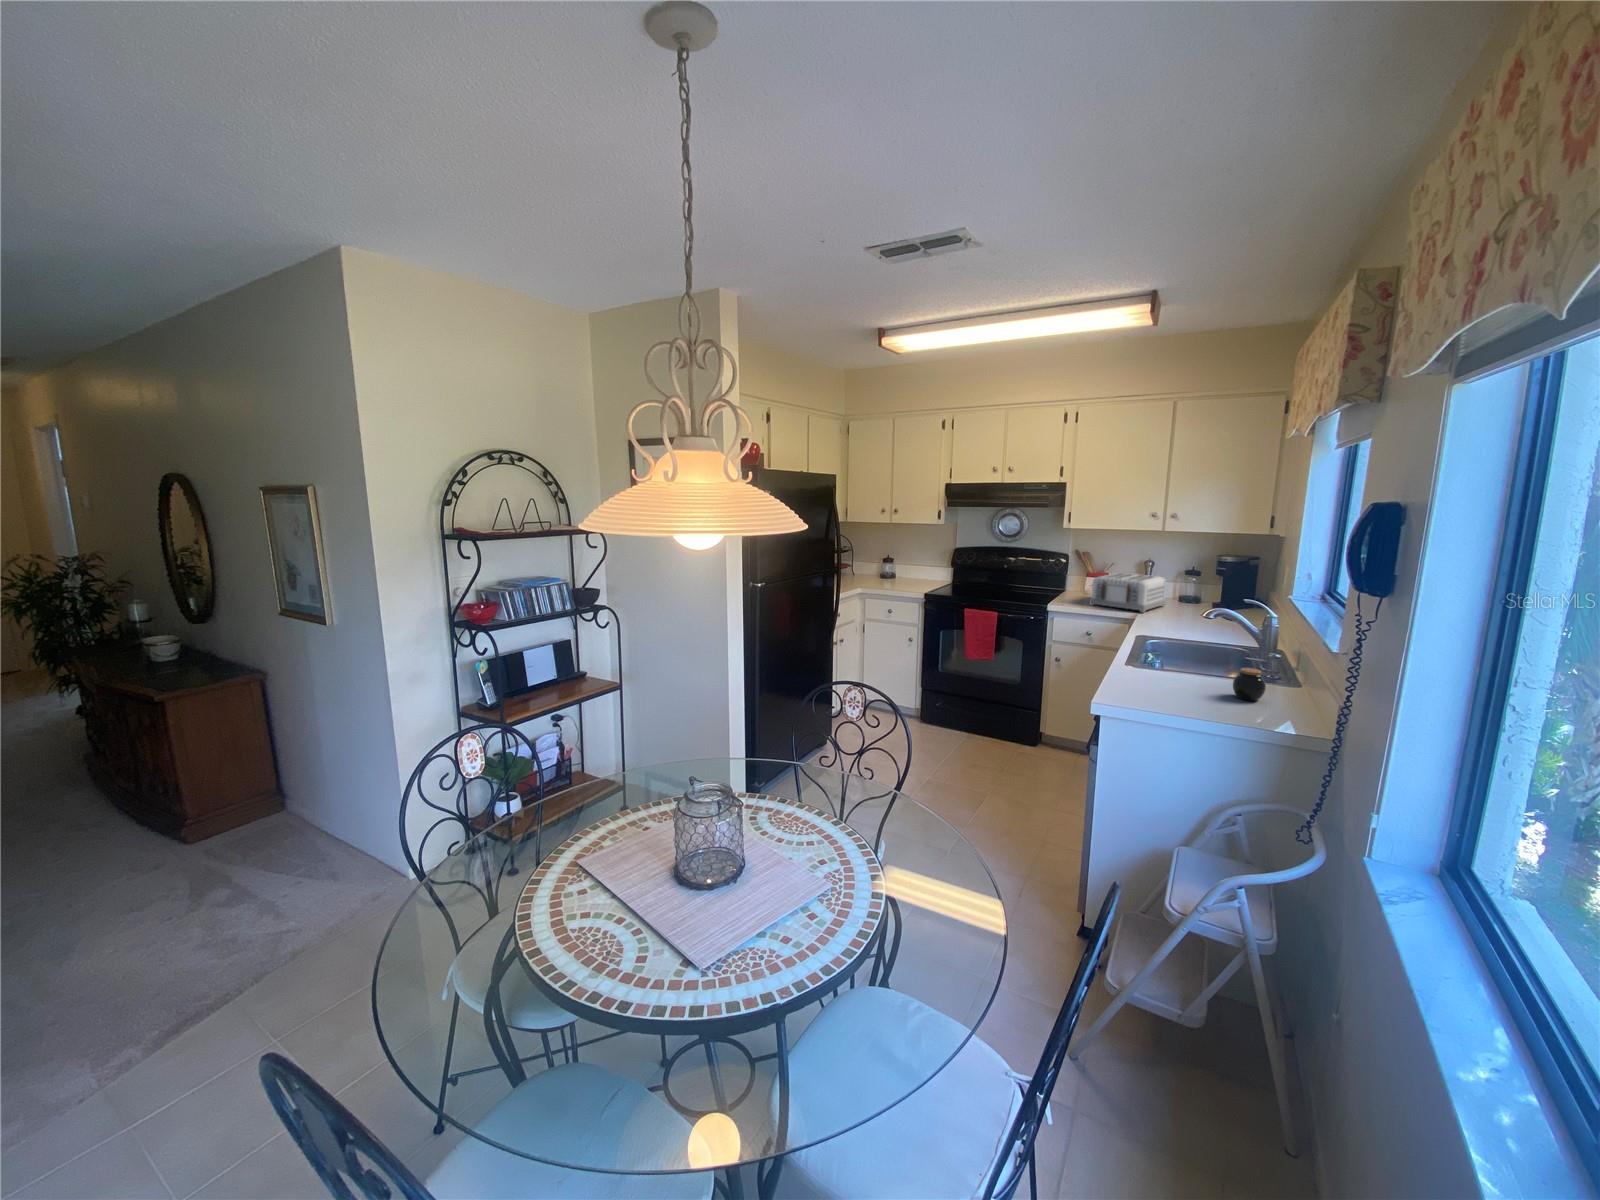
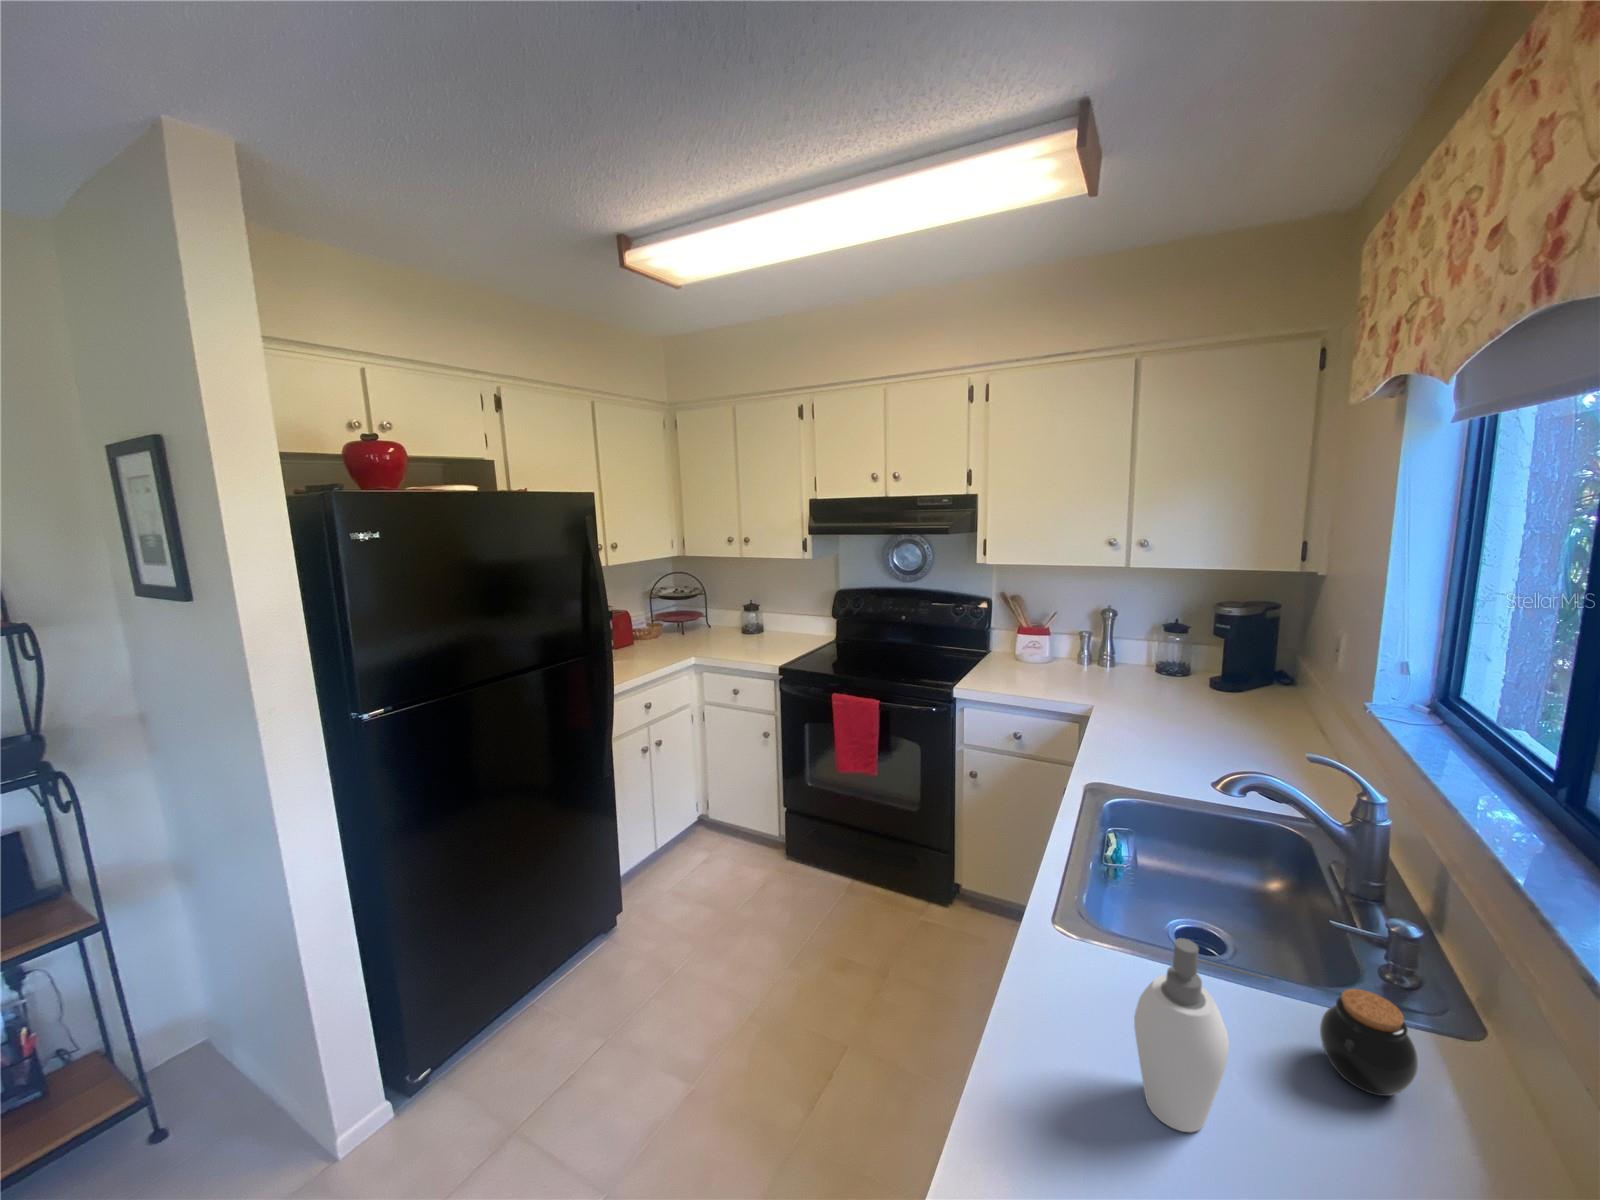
toaster: present [1090,573,1166,612] -> none [1020,629,1137,702]
soap dispenser: none [1161,636,1209,703] -> present [1134,938,1268,1132]

